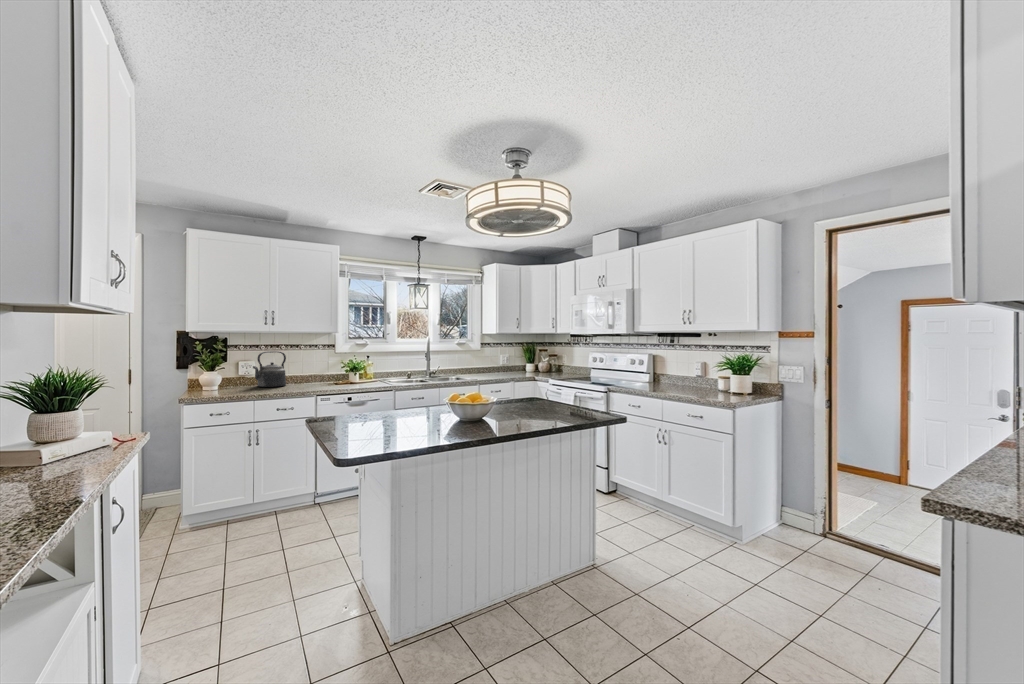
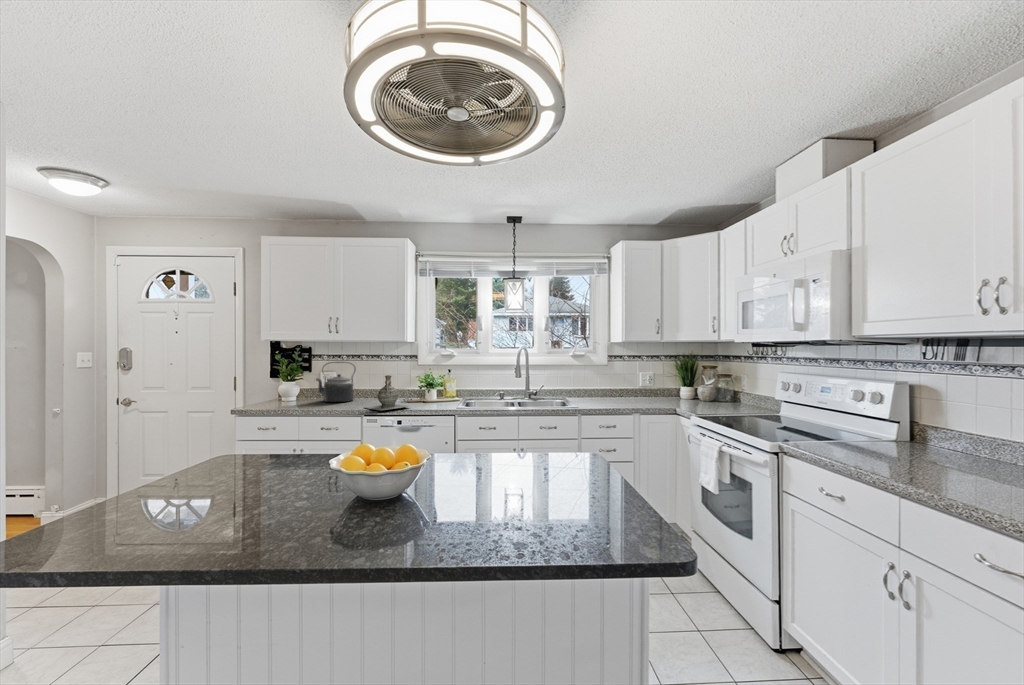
ceramic jug: none [310,361,352,389] -> present [364,375,408,410]

